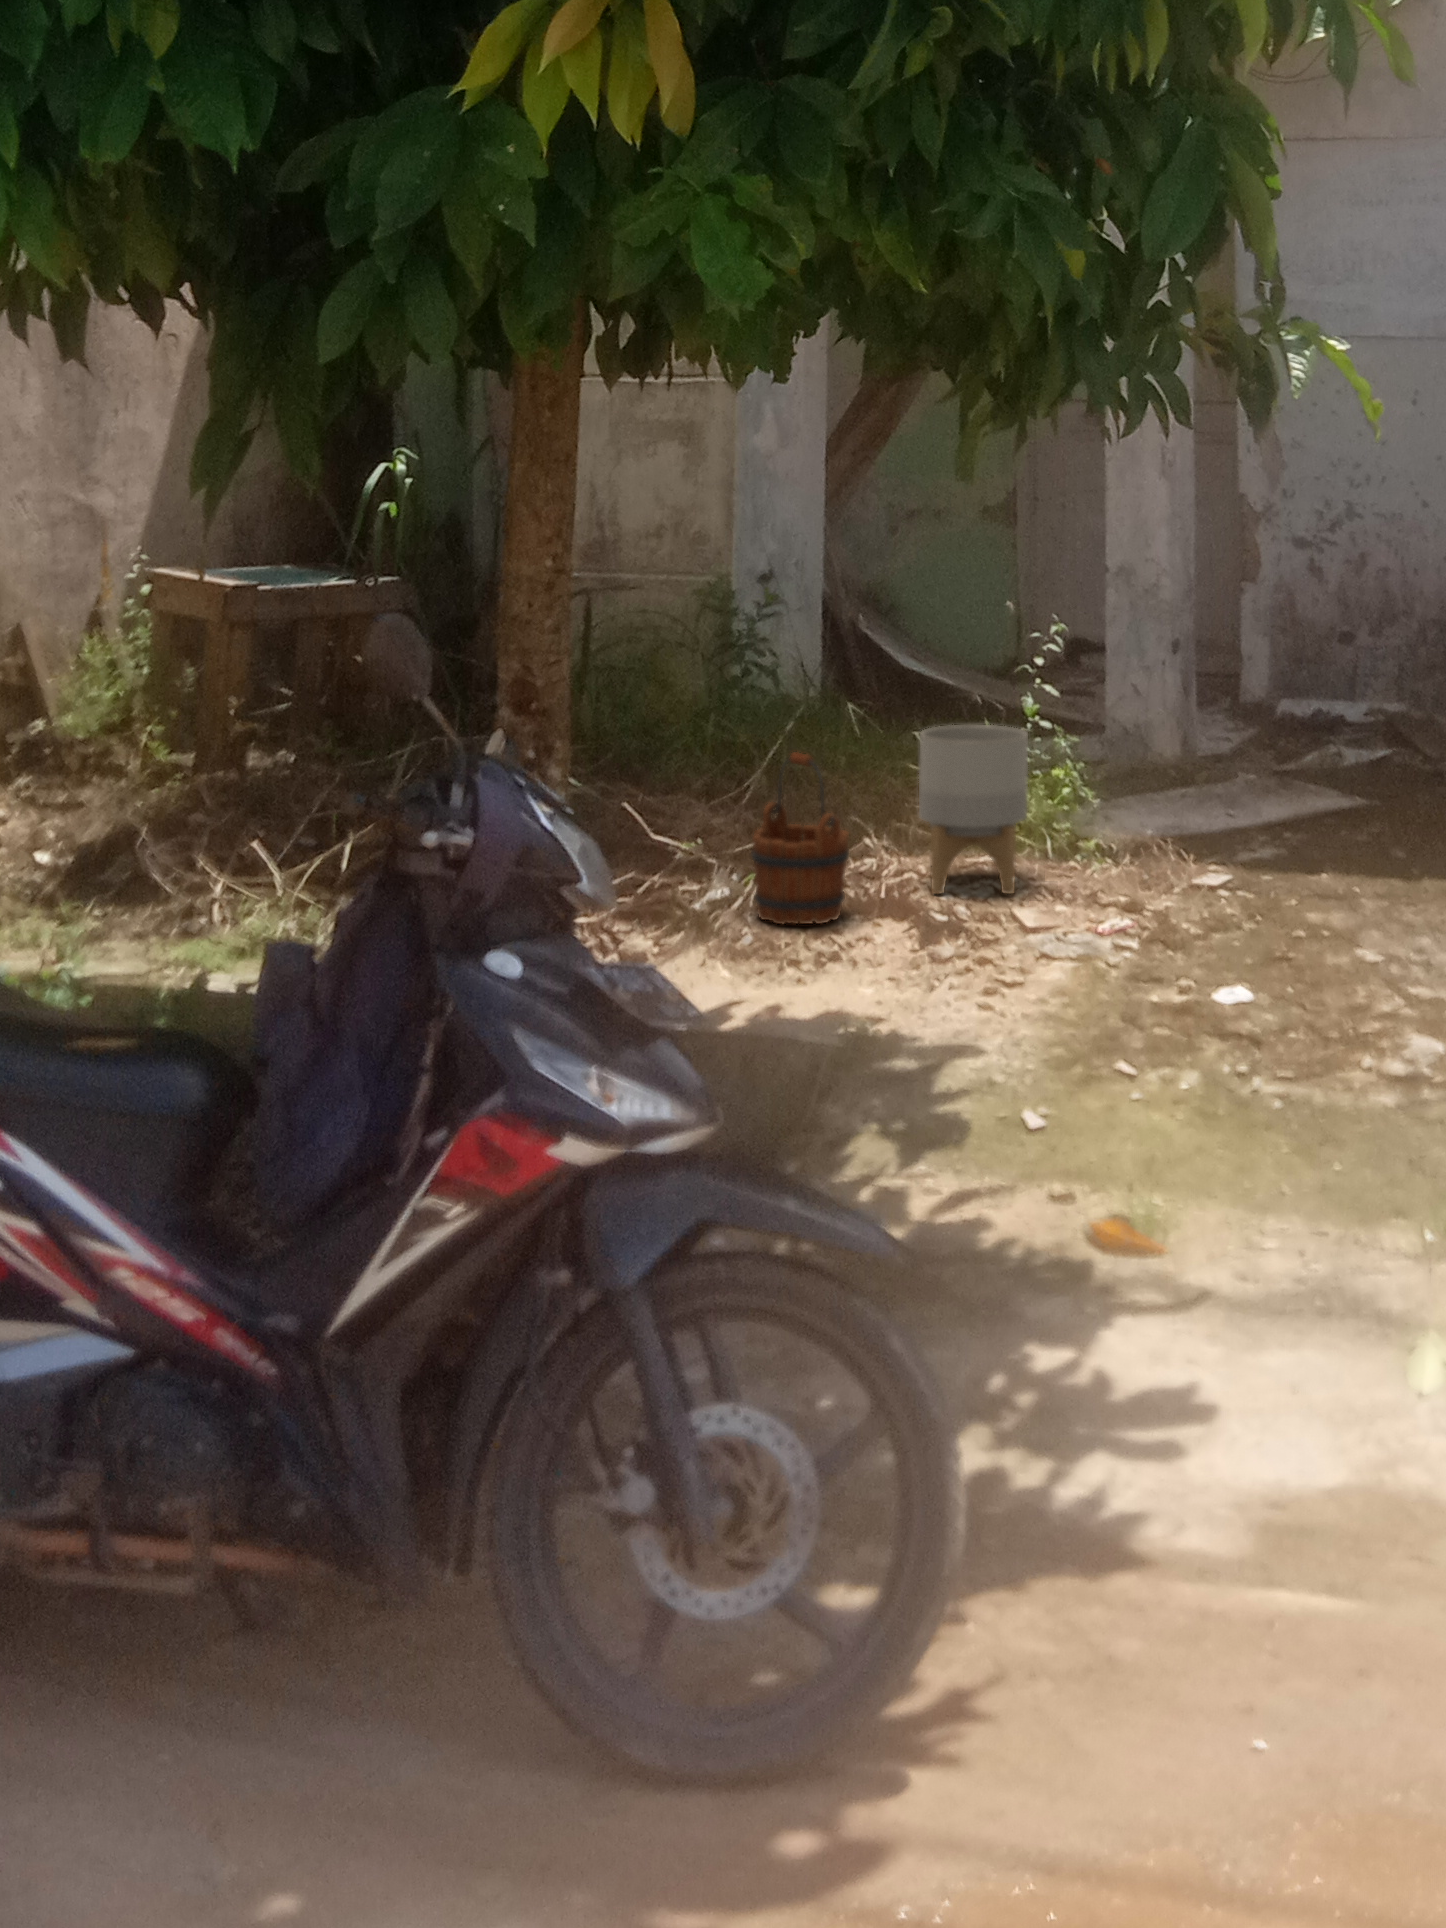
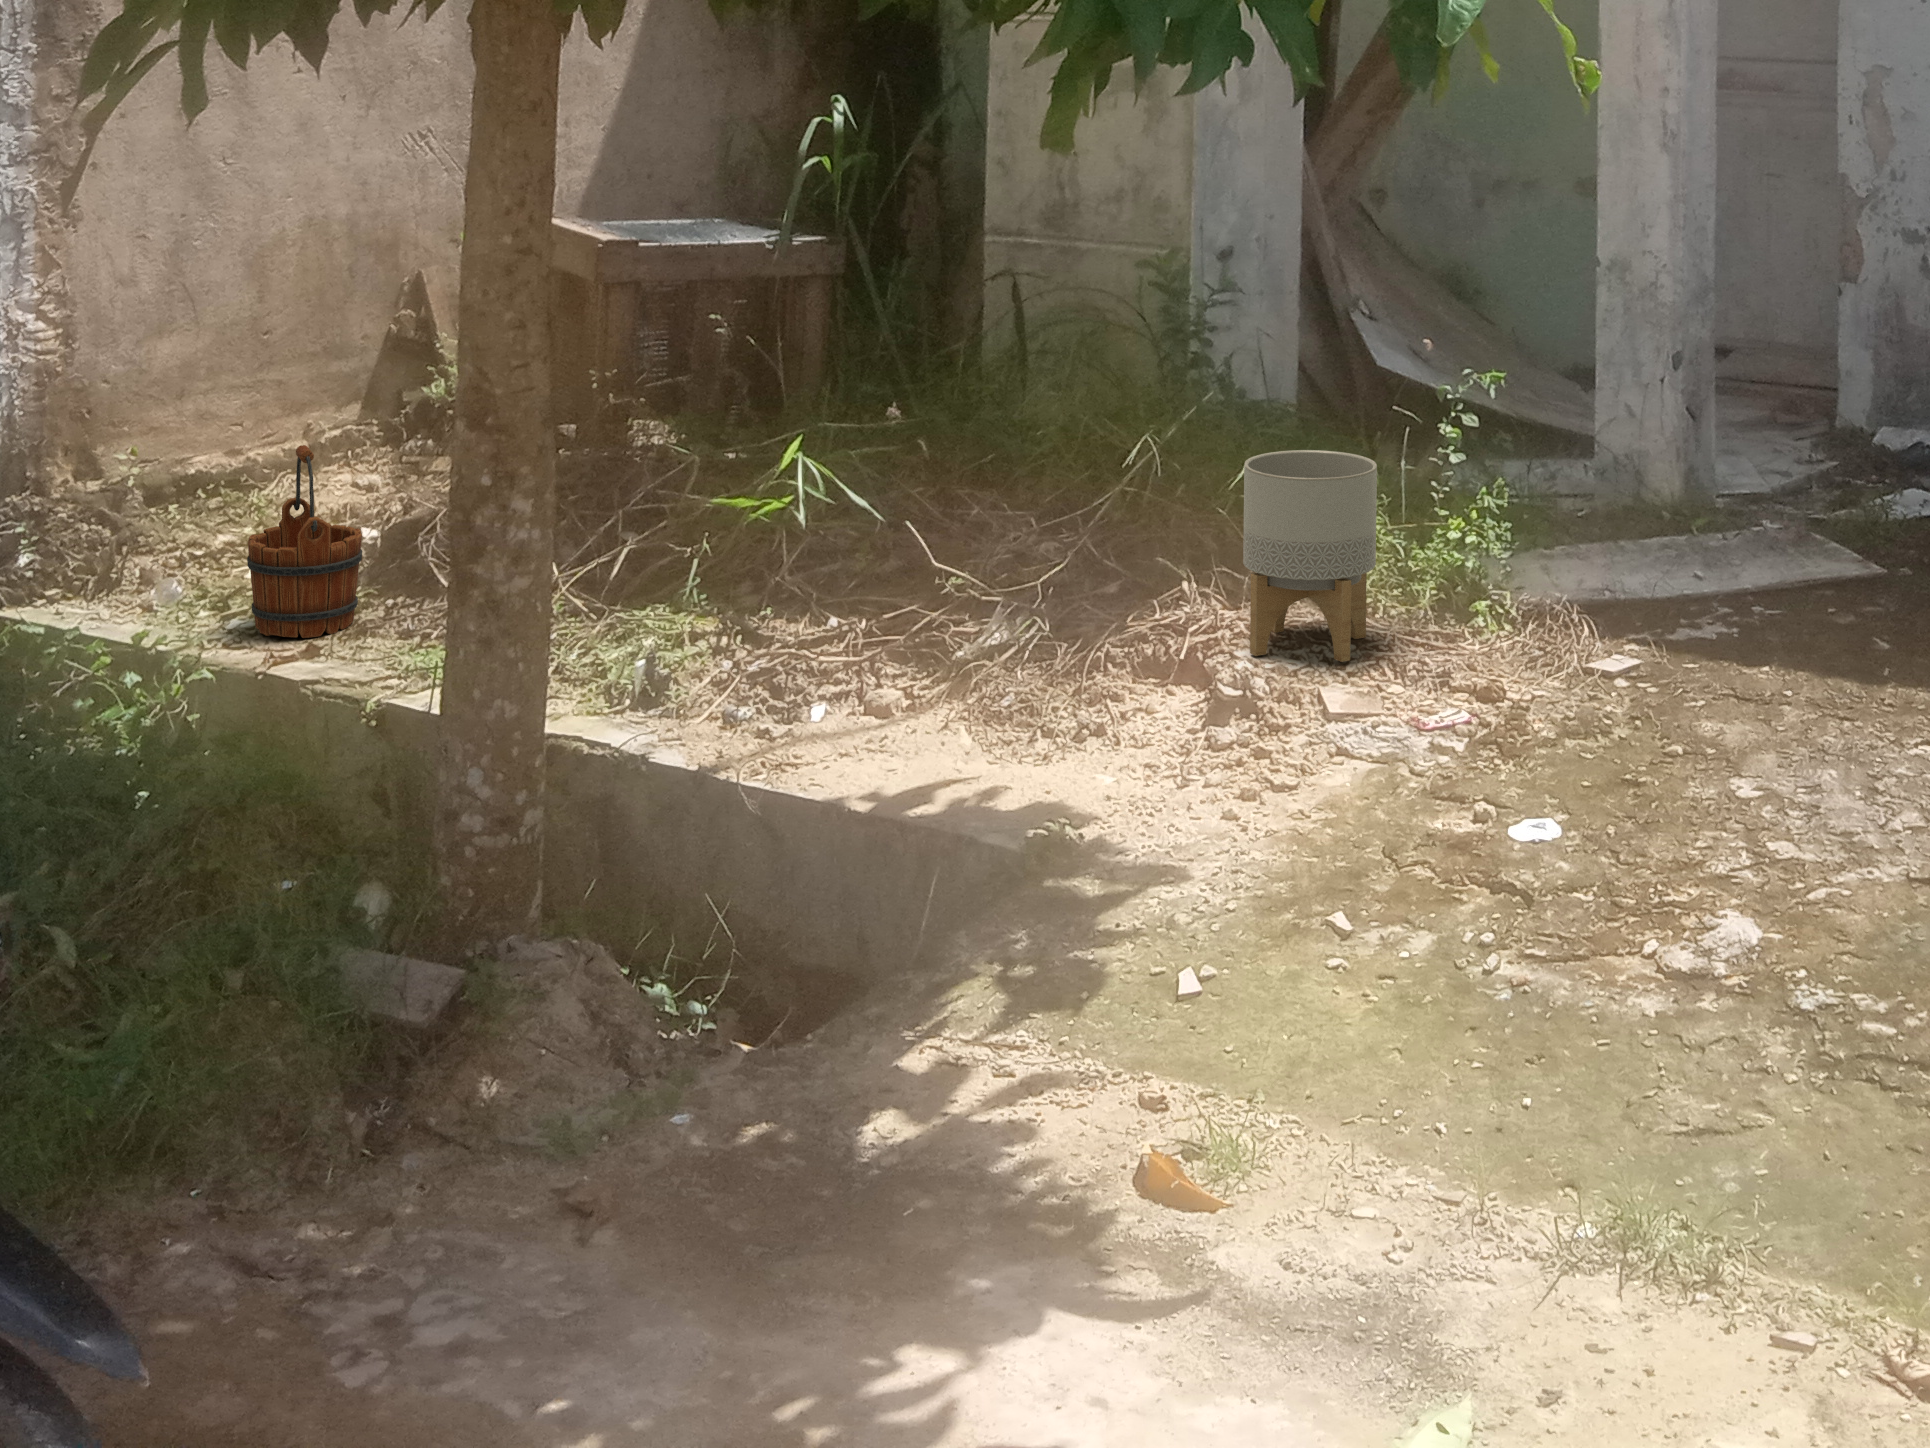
wooden bucket: present [751,752,849,924] -> present [247,445,362,638]

